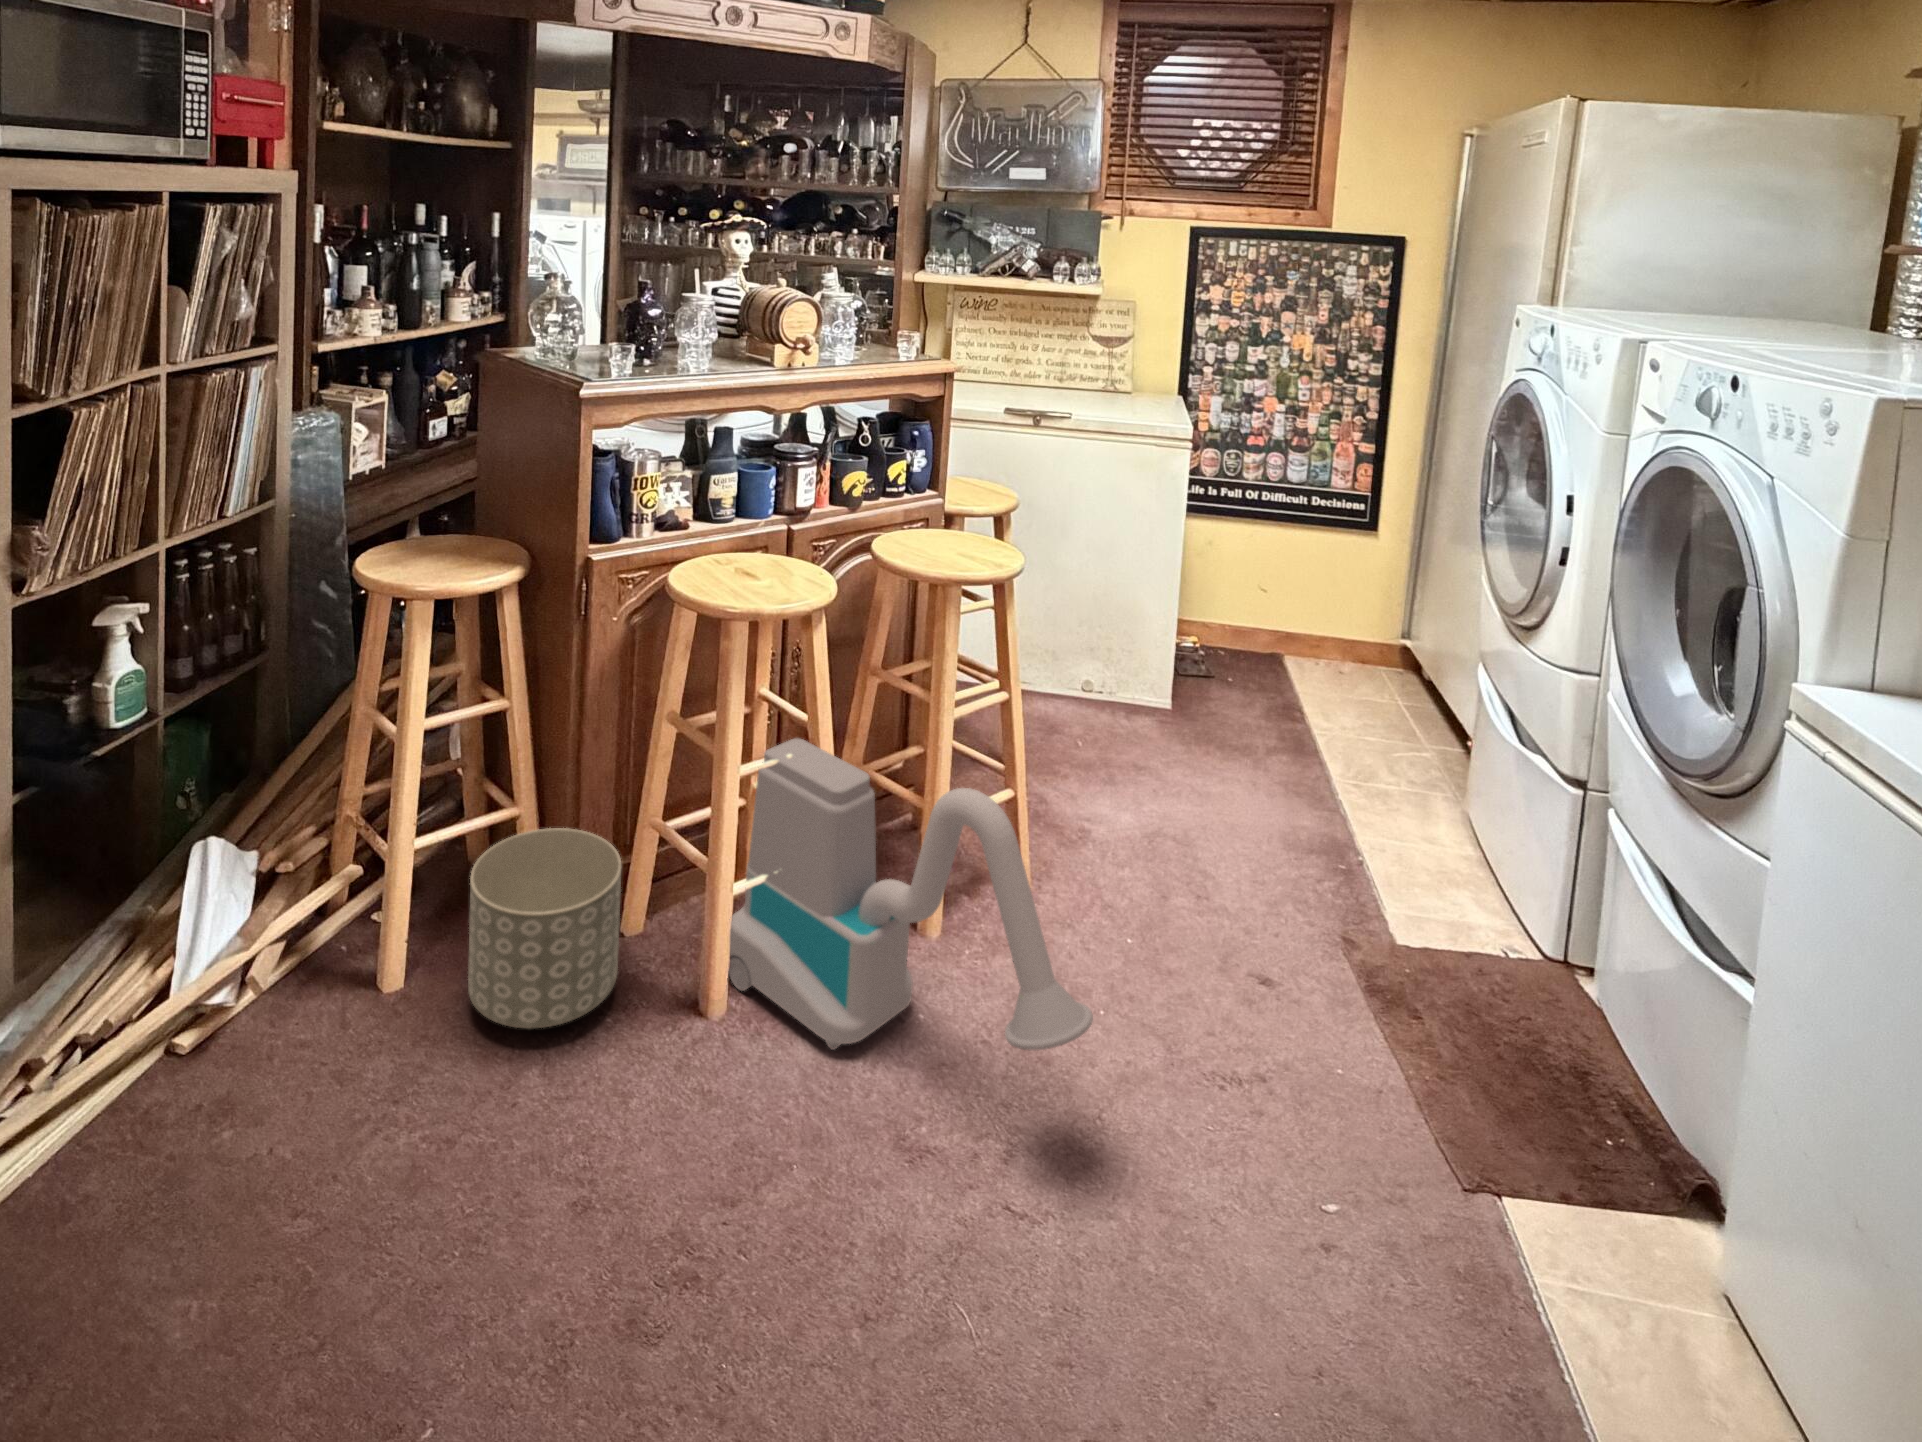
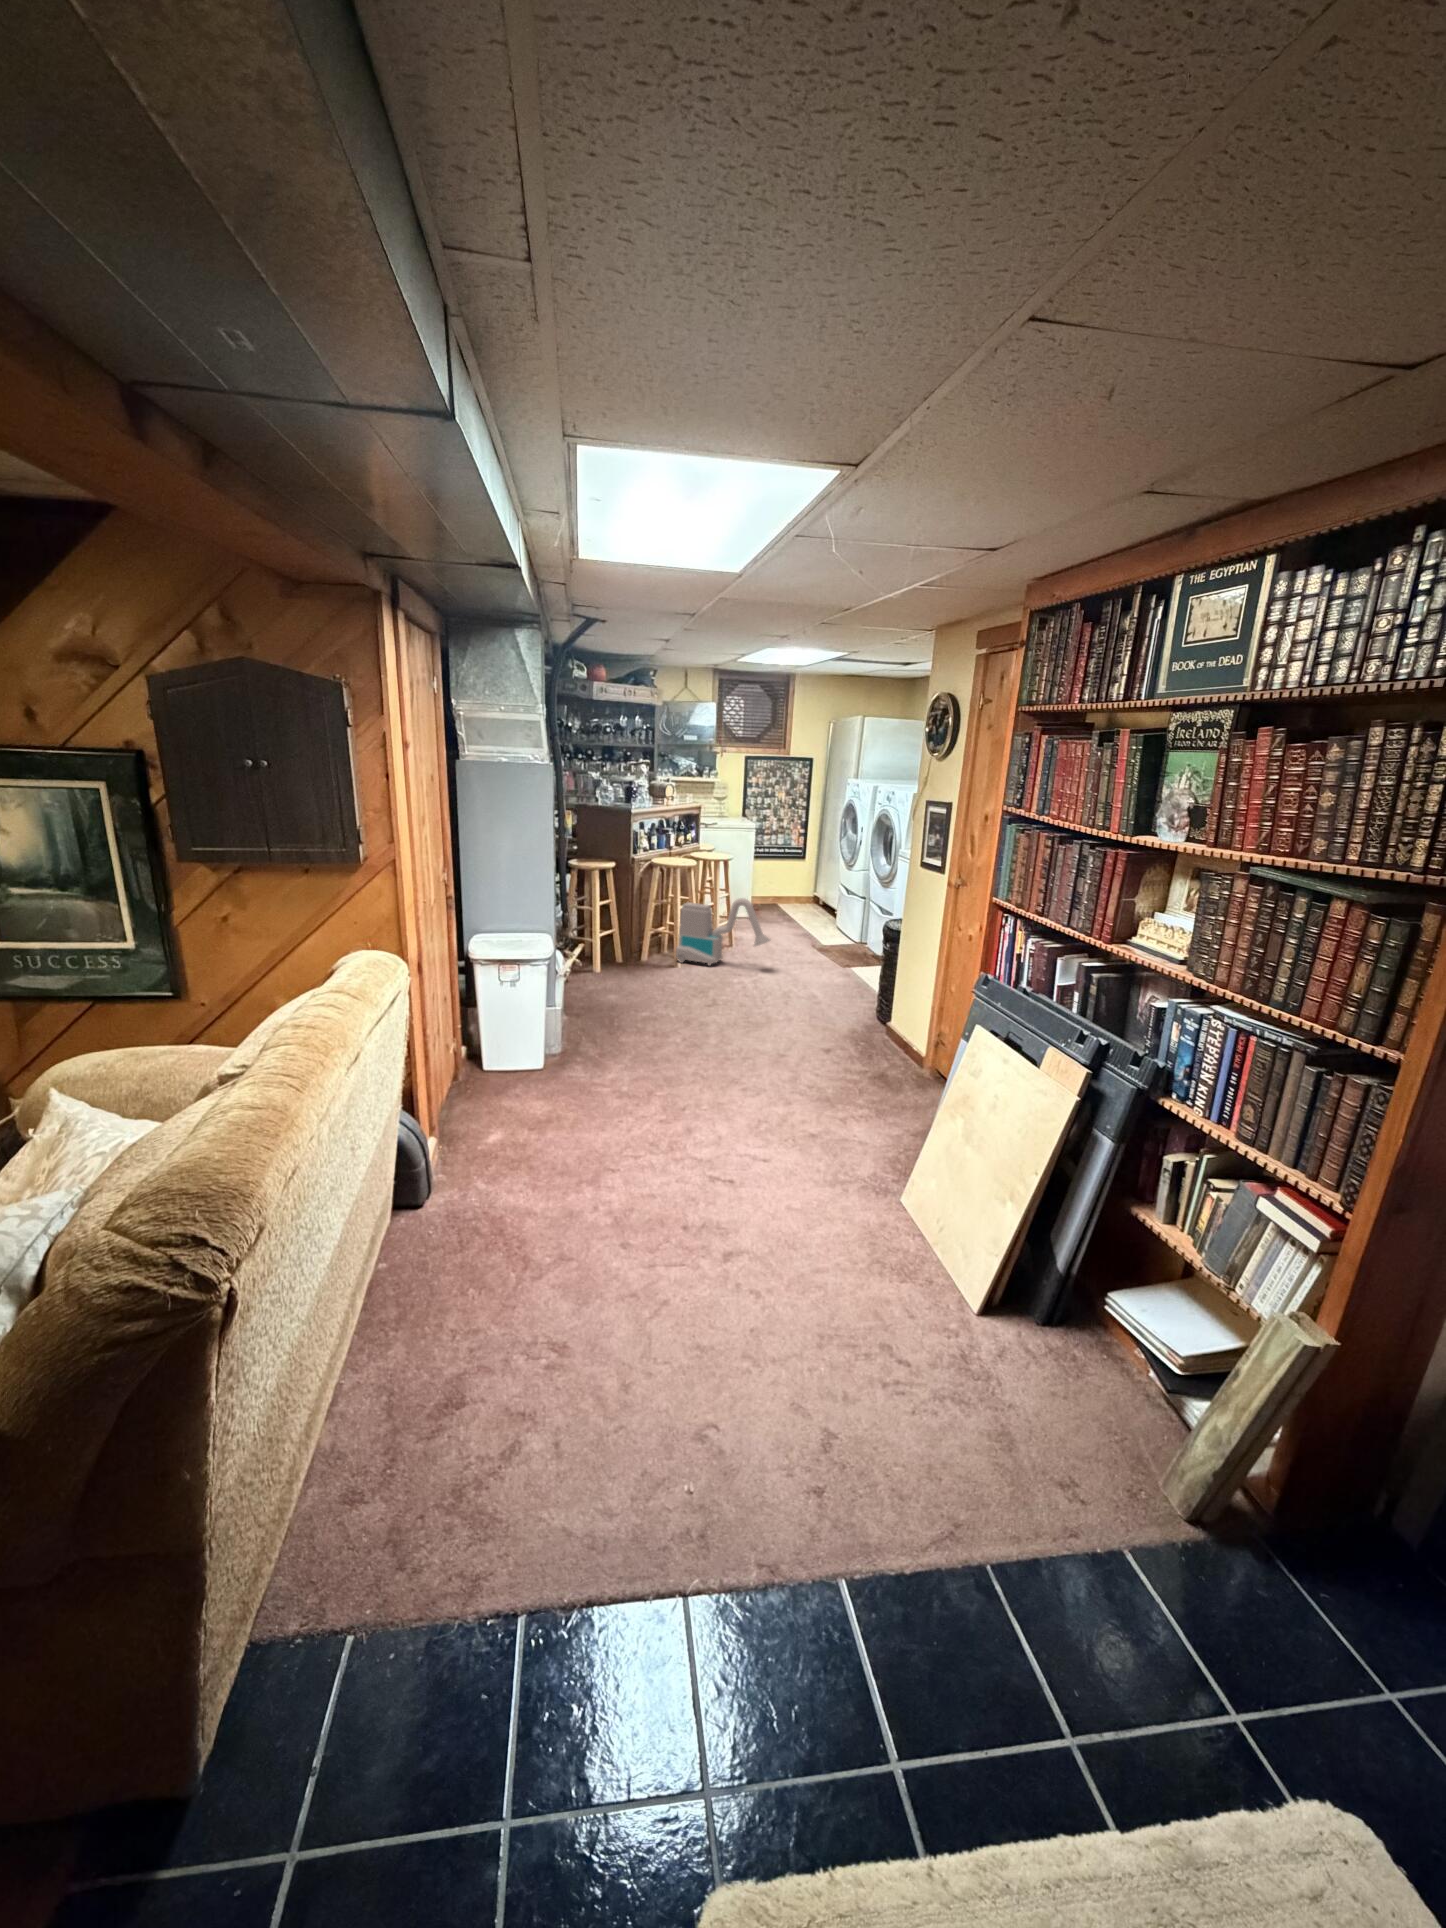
planter: present [468,828,622,1028] -> none [620,930,657,970]

